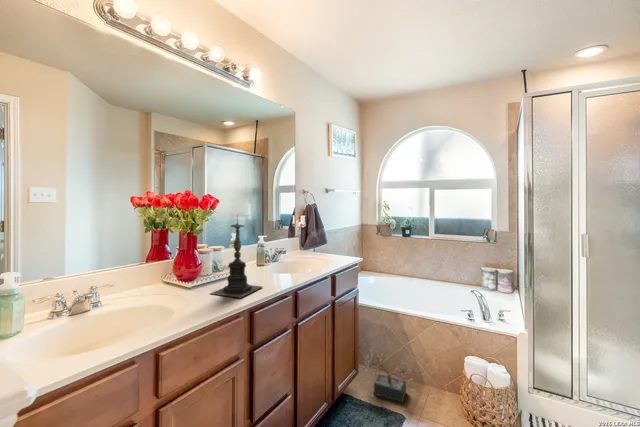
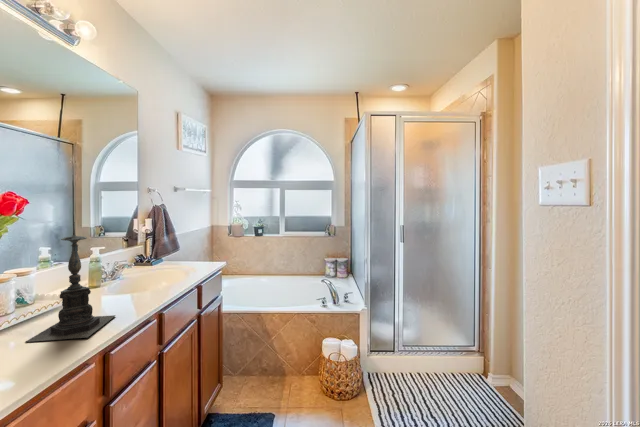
decorative plant: present [365,348,413,402] -> none [229,351,279,402]

